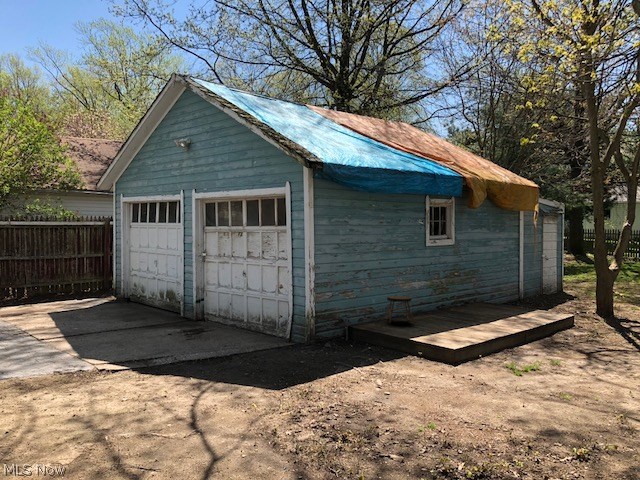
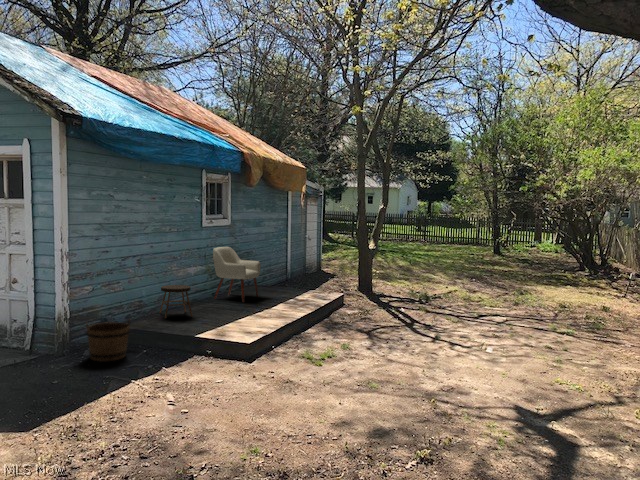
chair: none [437,264,482,315] -> present [213,247,261,302]
bucket: none [326,320,359,352] -> present [86,320,130,361]

